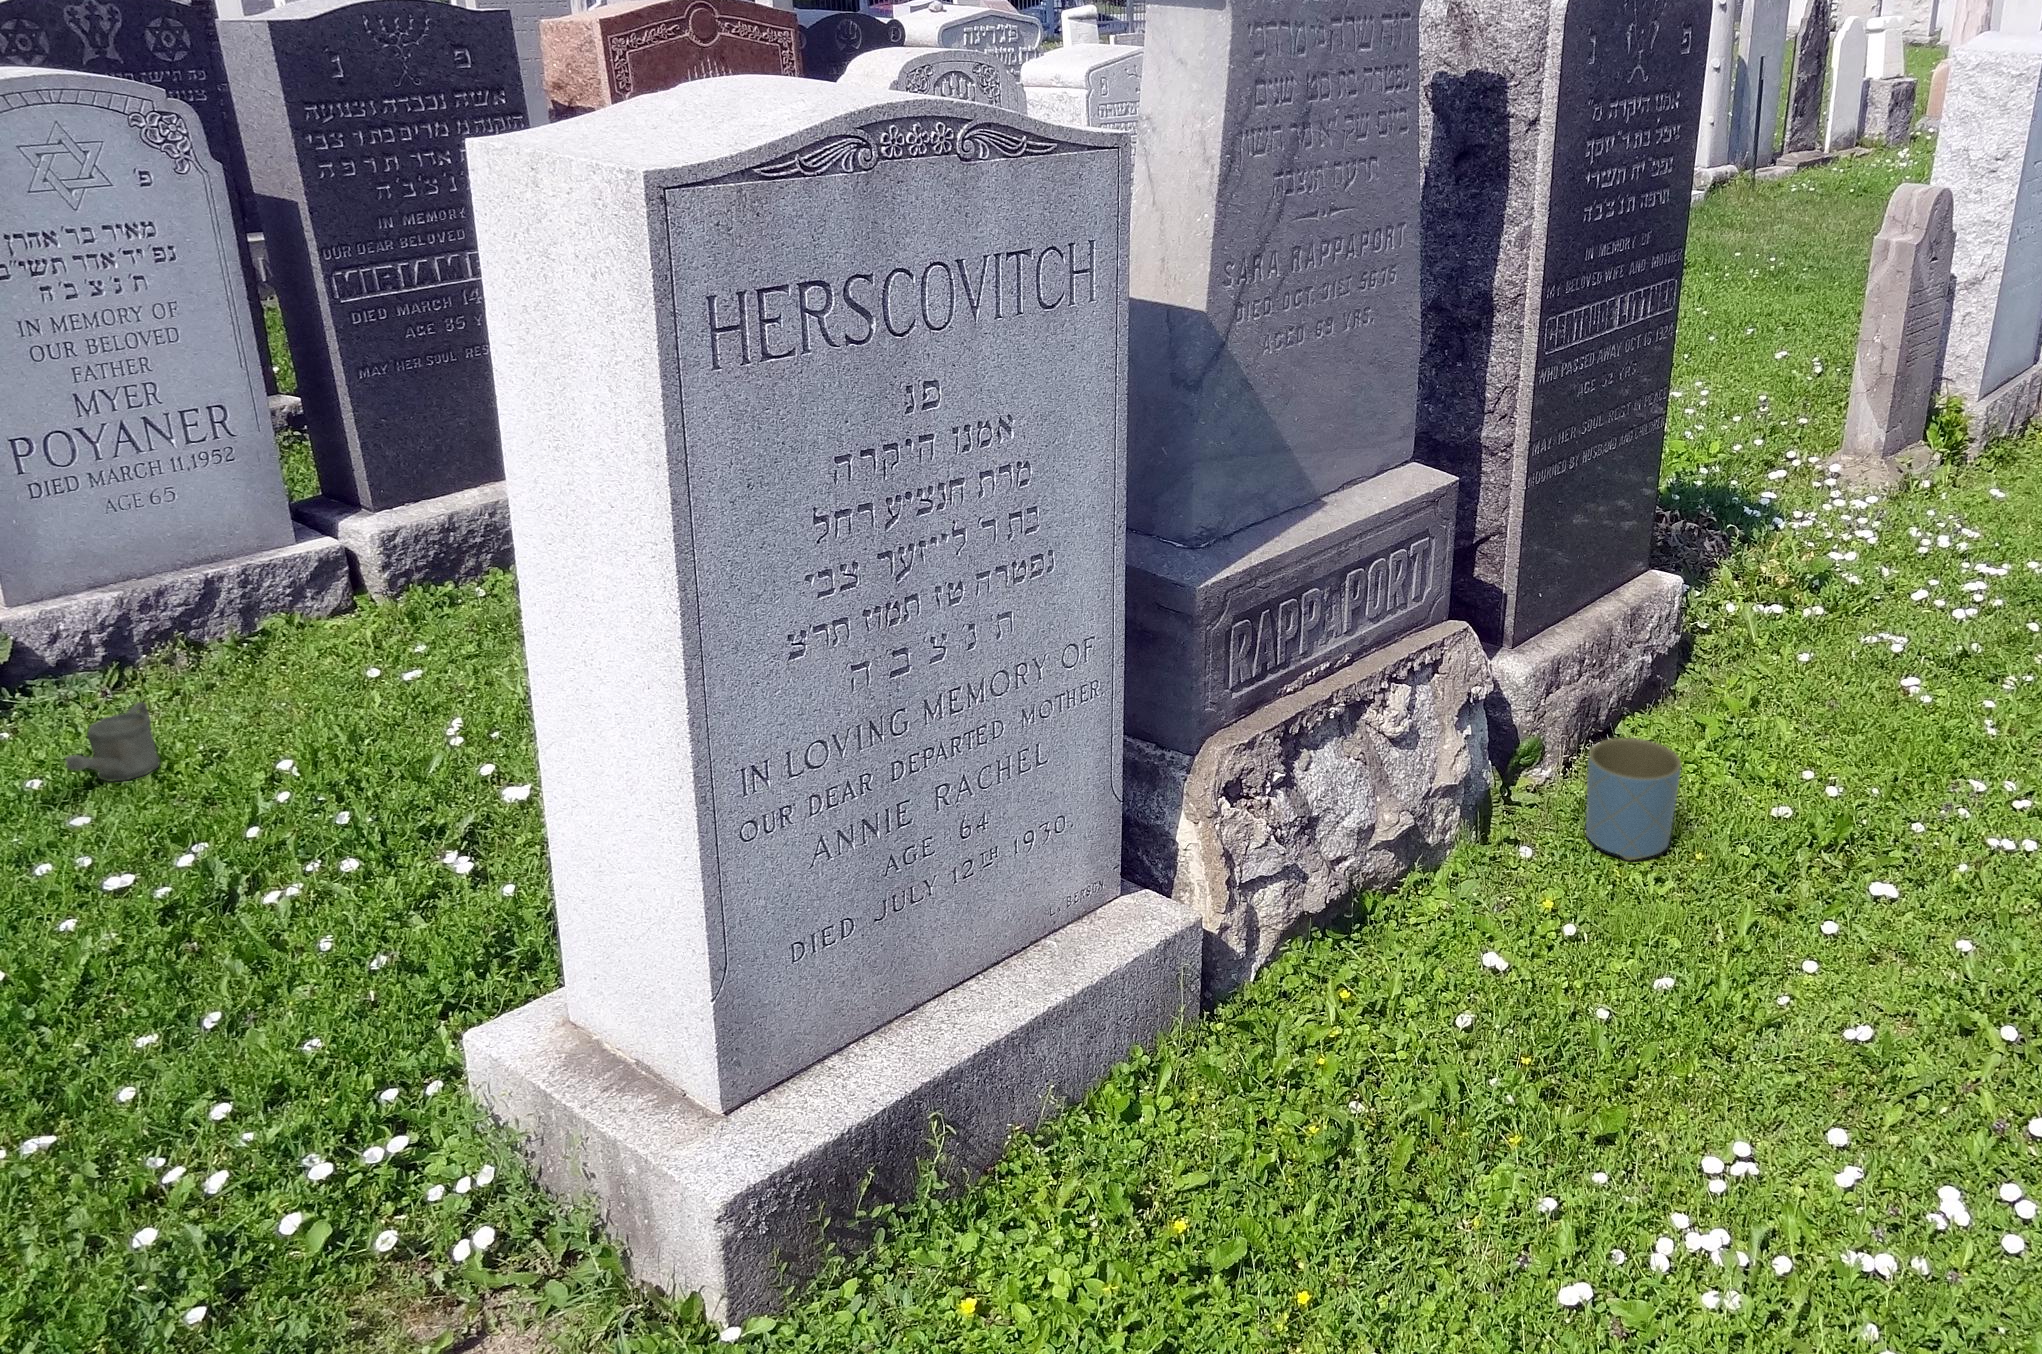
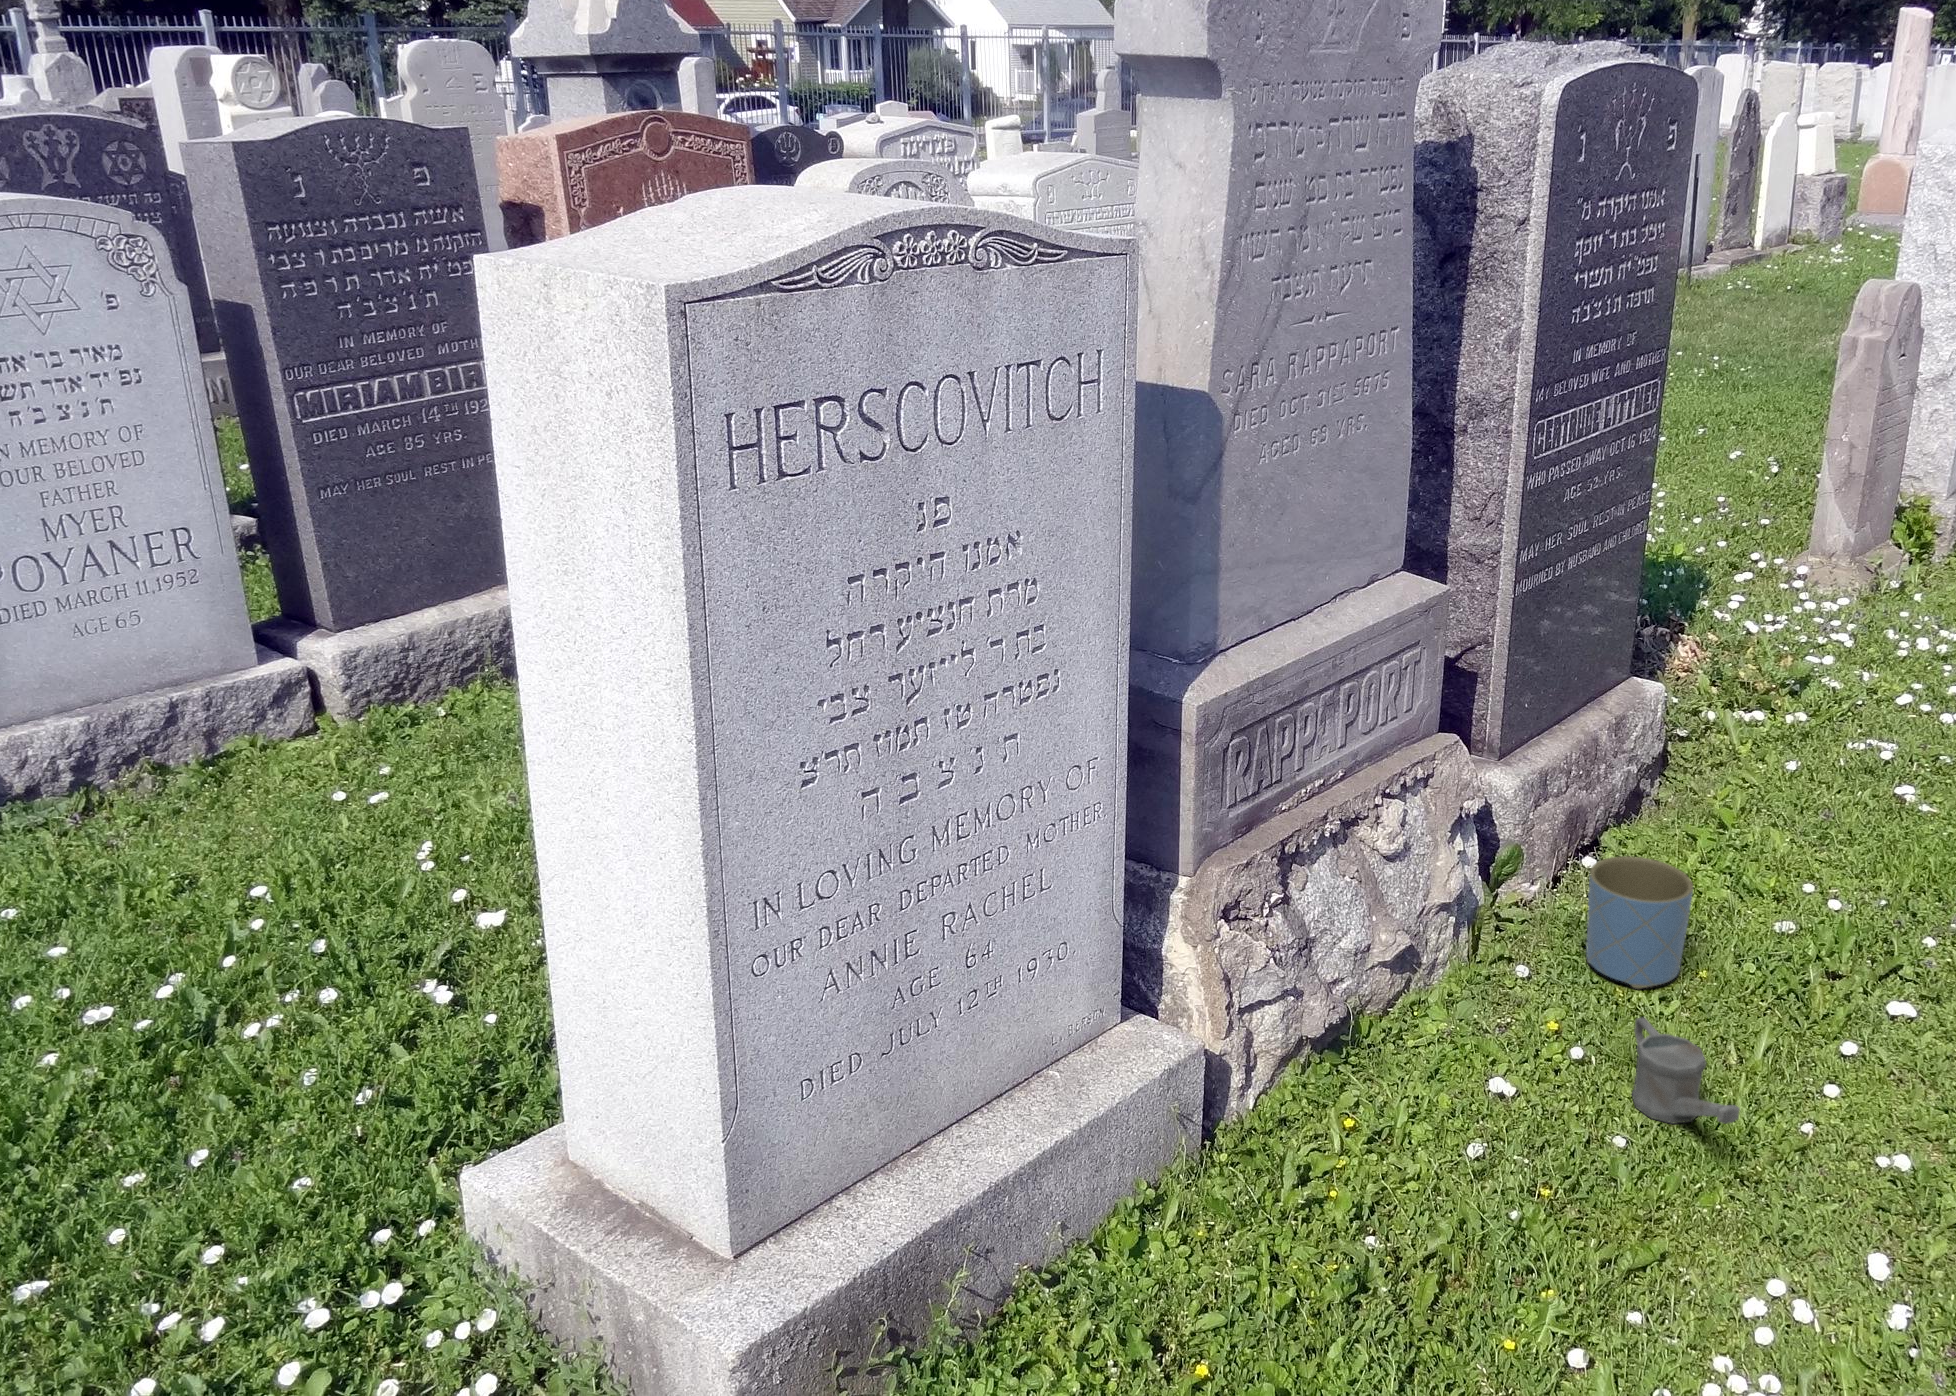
watering can: present [65,702,160,781] -> present [1632,1018,1740,1124]

